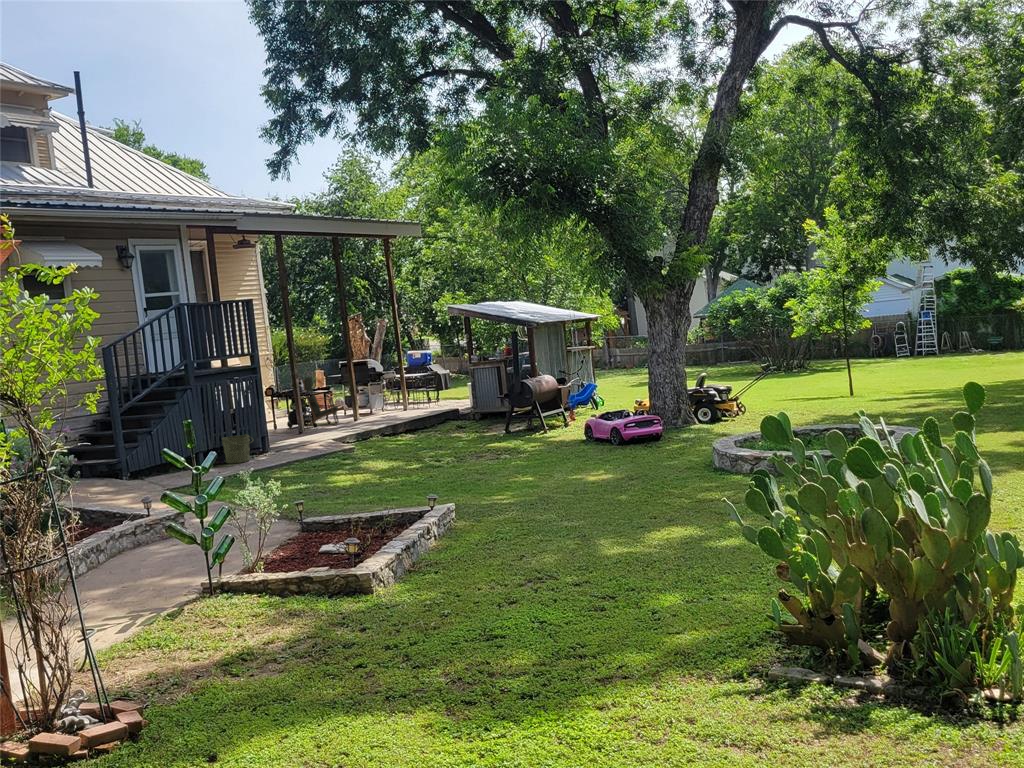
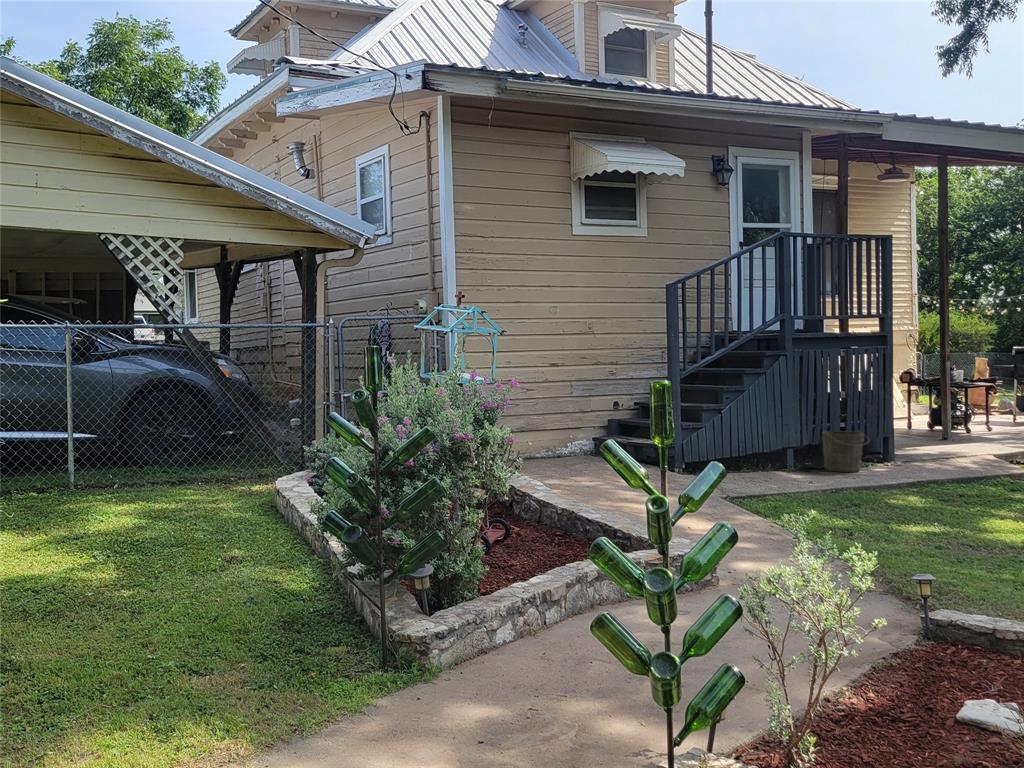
lounge chair: present [303,377,339,428] -> none [954,361,1011,436]

